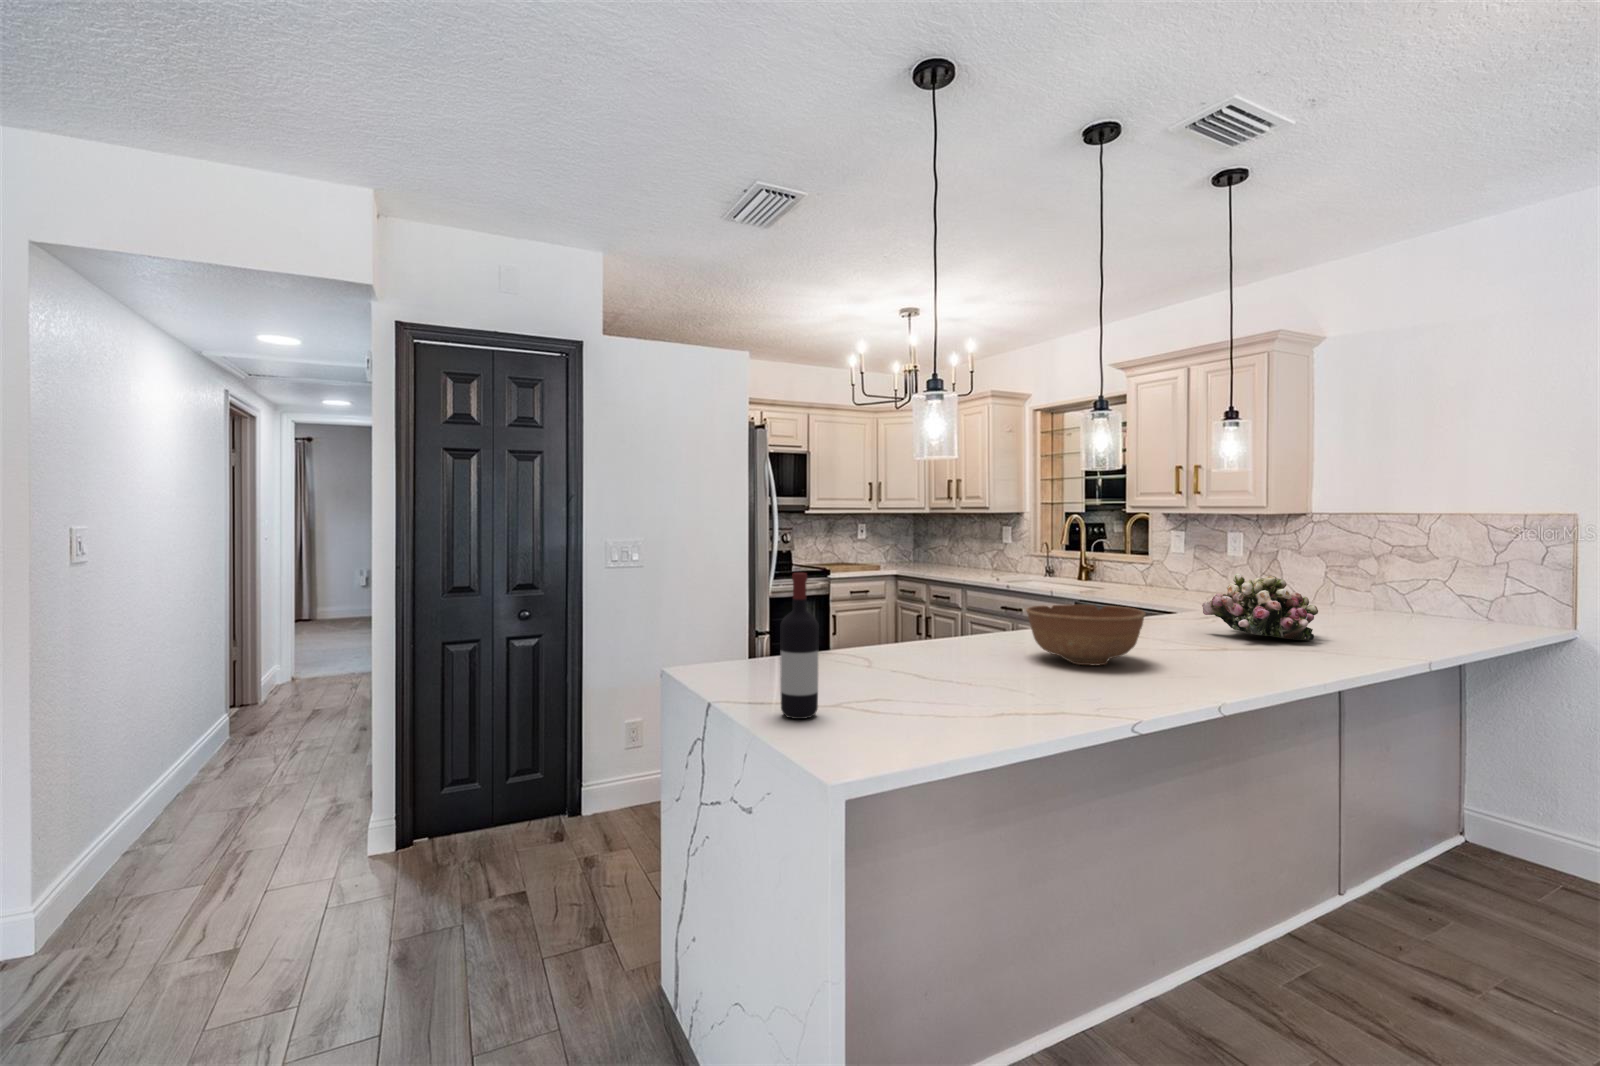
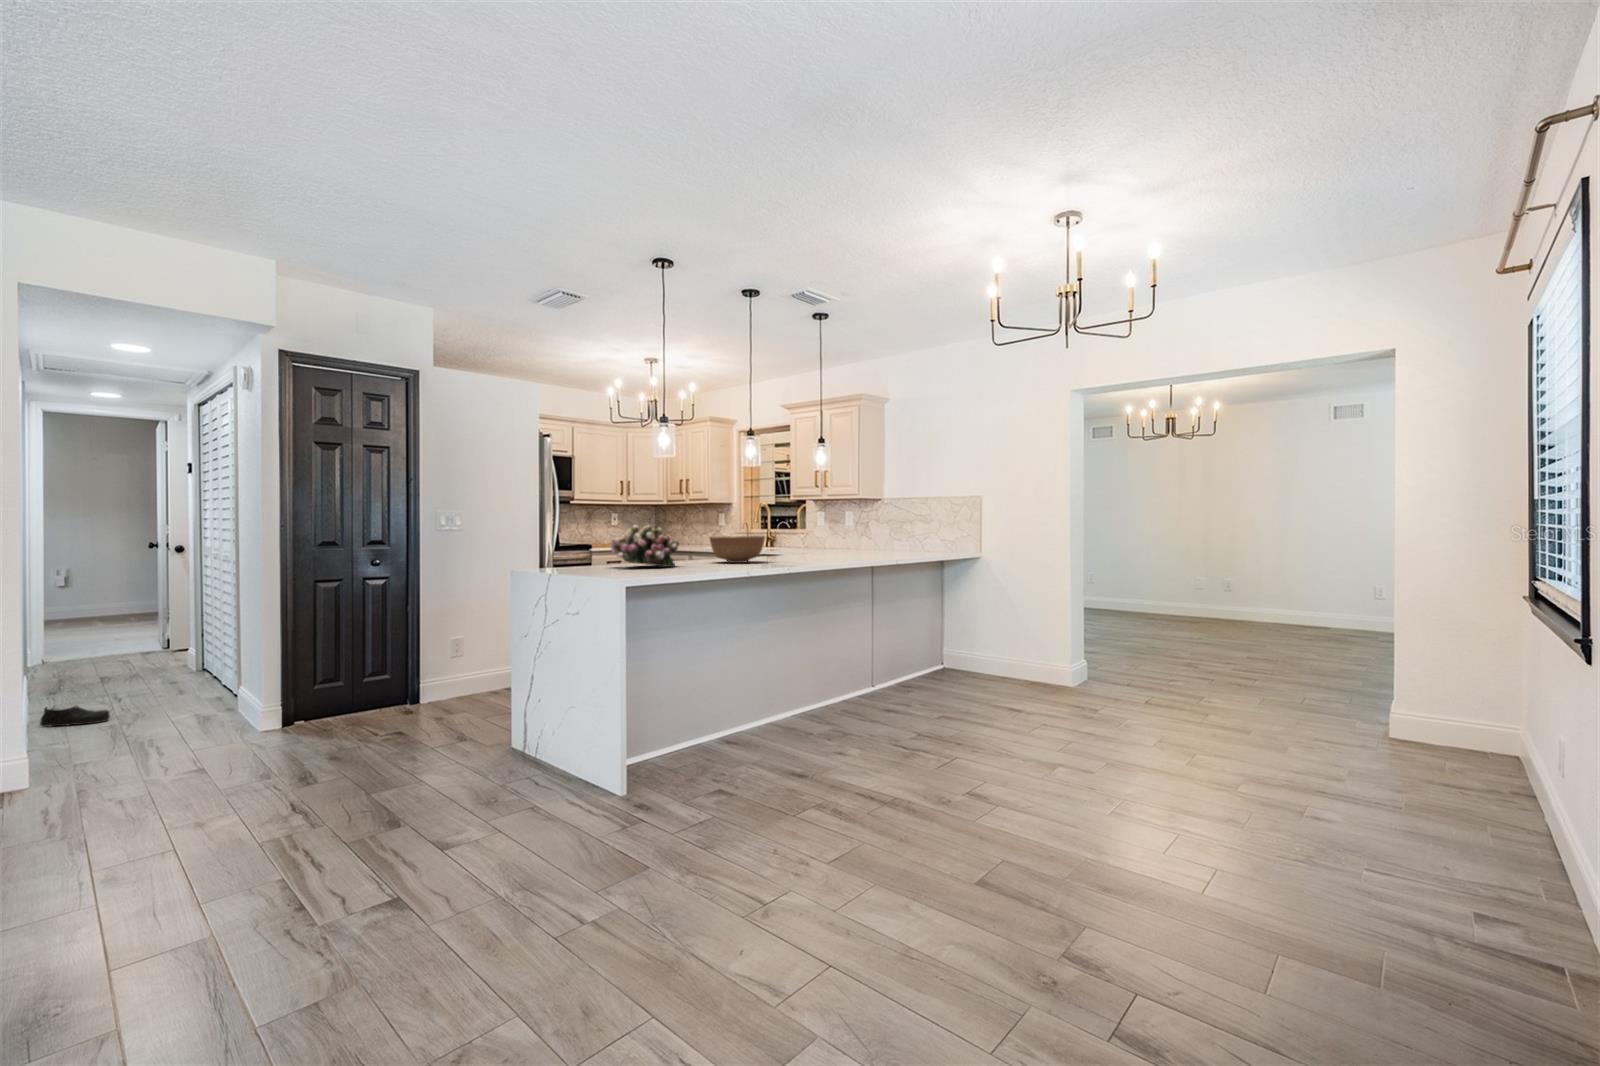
wine bottle: present [780,573,819,719] -> none [584,506,603,573]
flower arrangement: present [1202,574,1318,641] -> present [610,525,679,567]
shoe: none [177,778,248,805] -> present [40,706,110,727]

